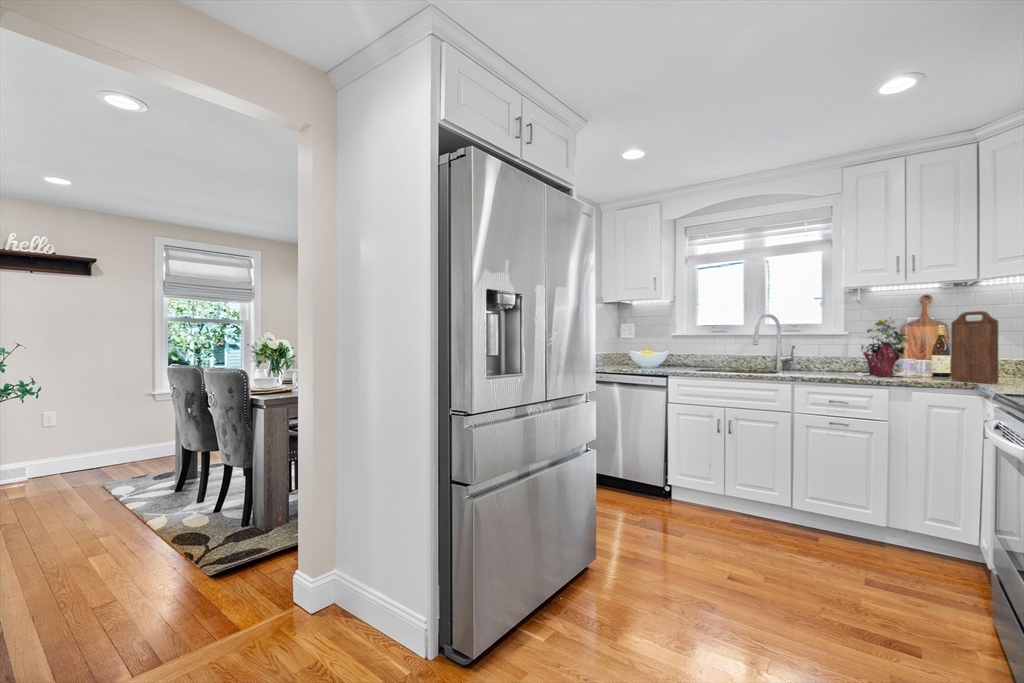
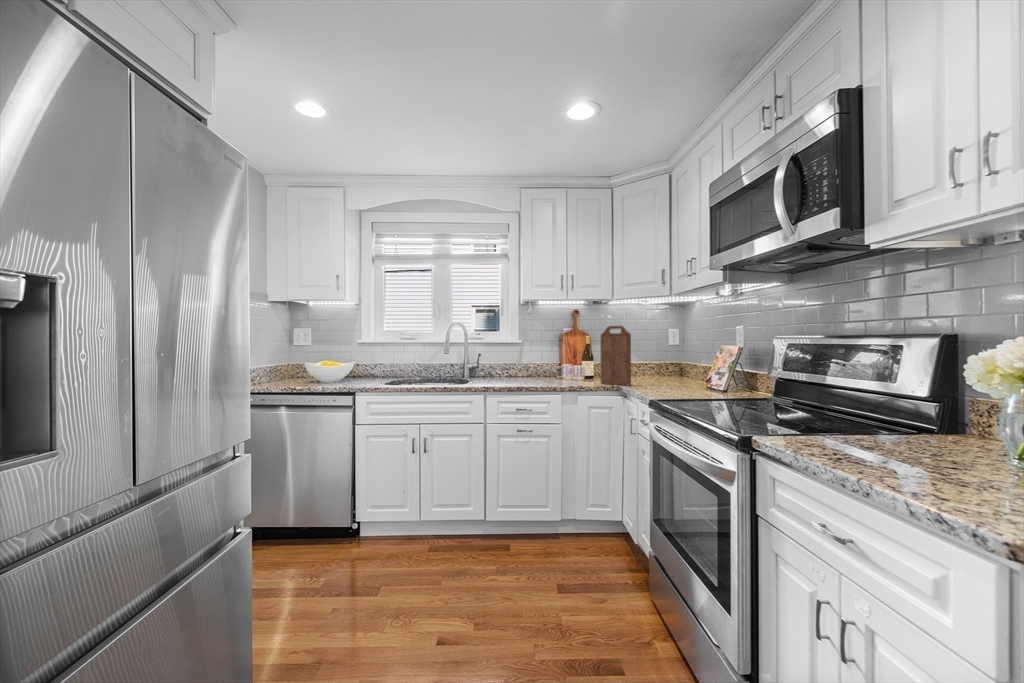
potted plant: present [855,318,918,378] -> none [530,328,579,384]

